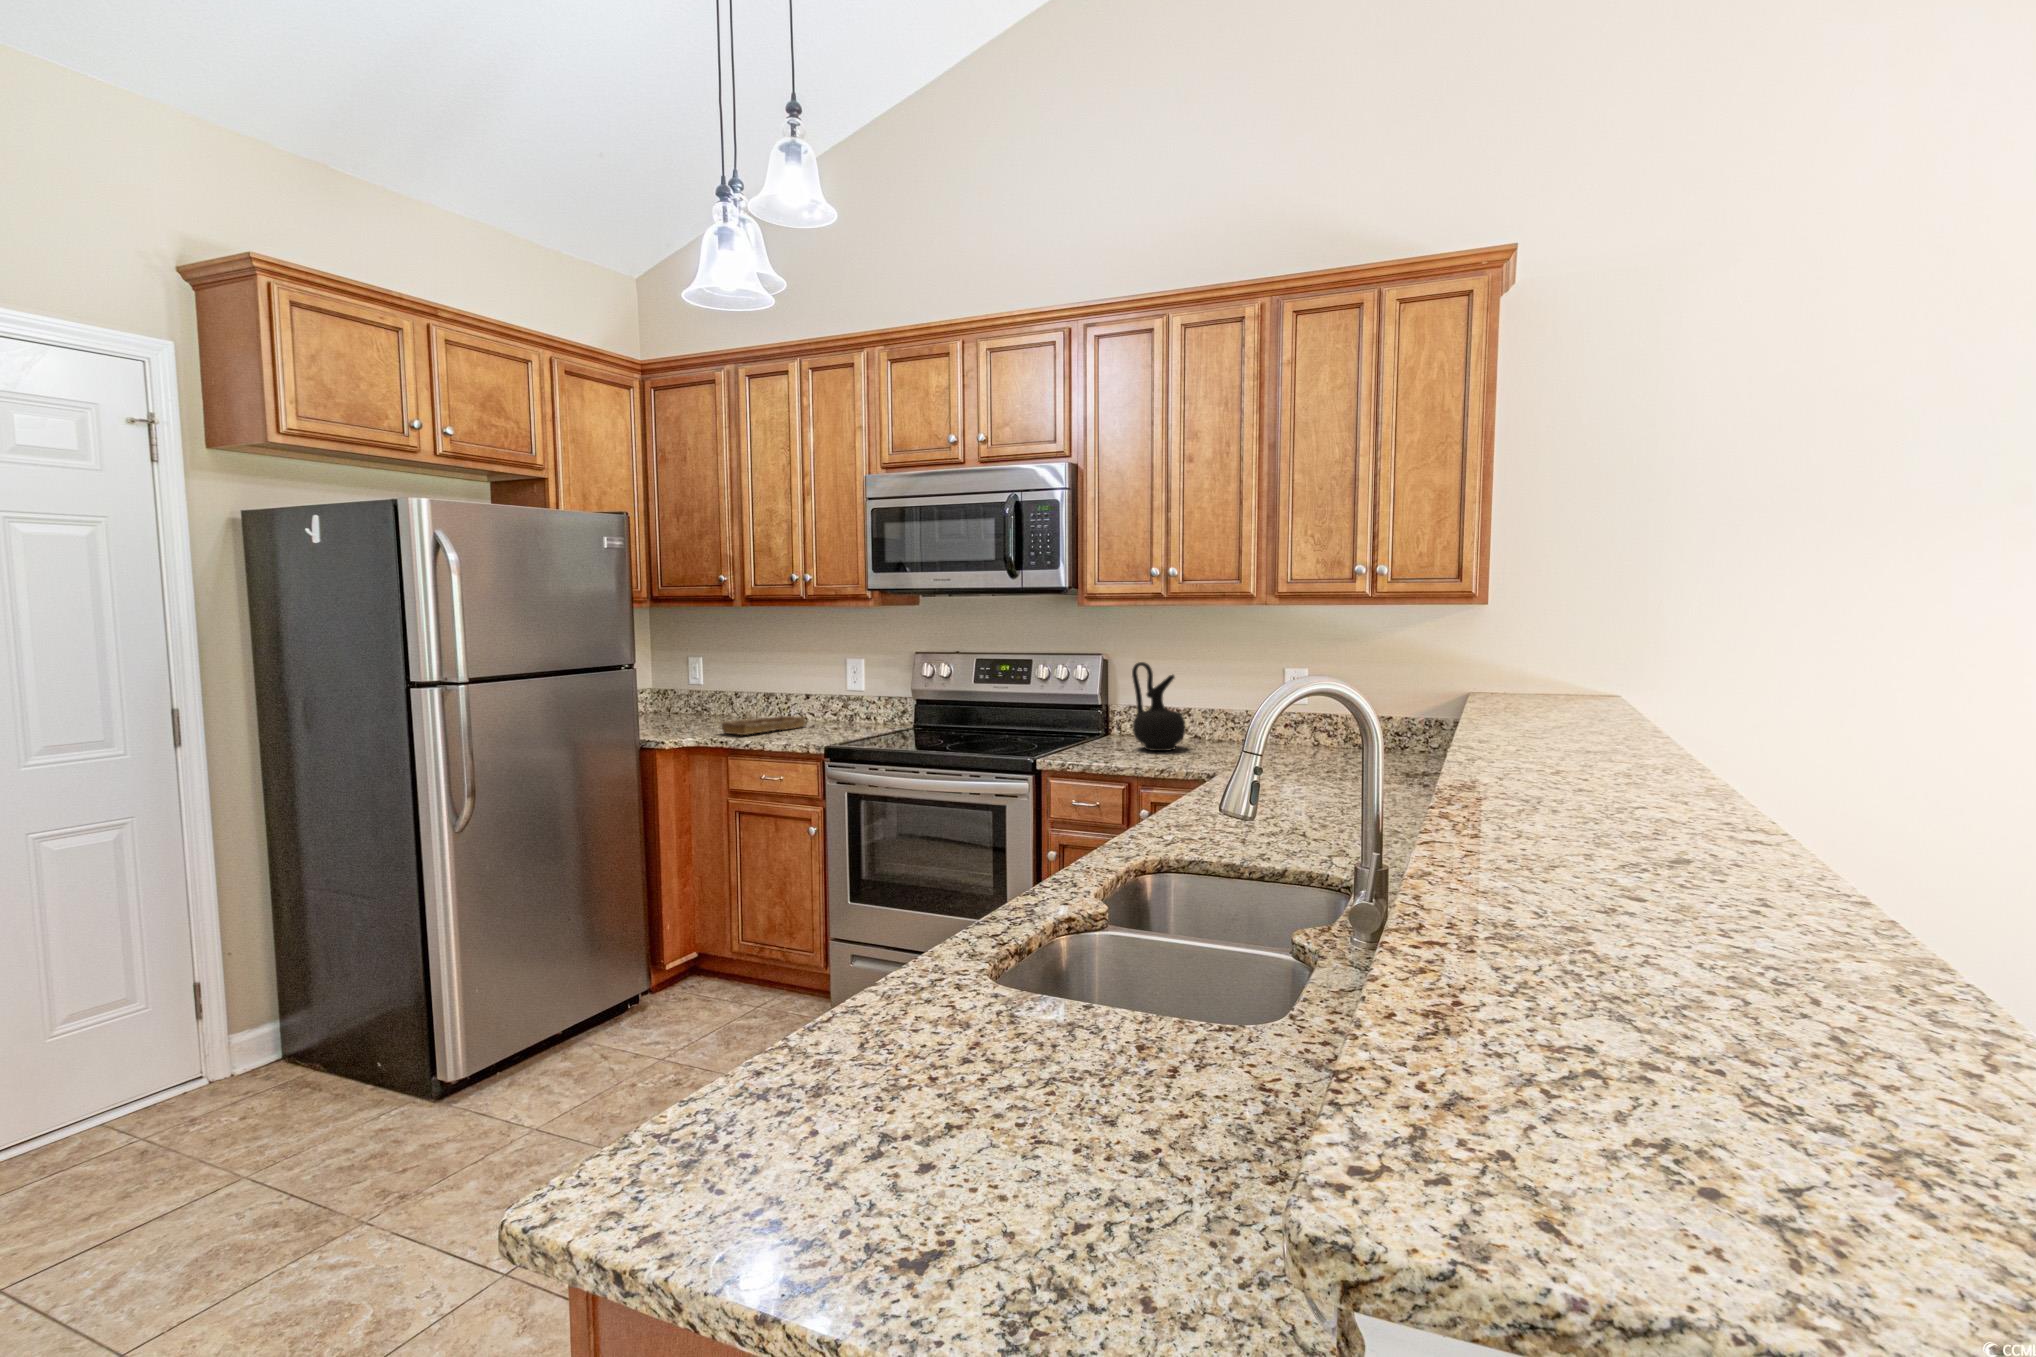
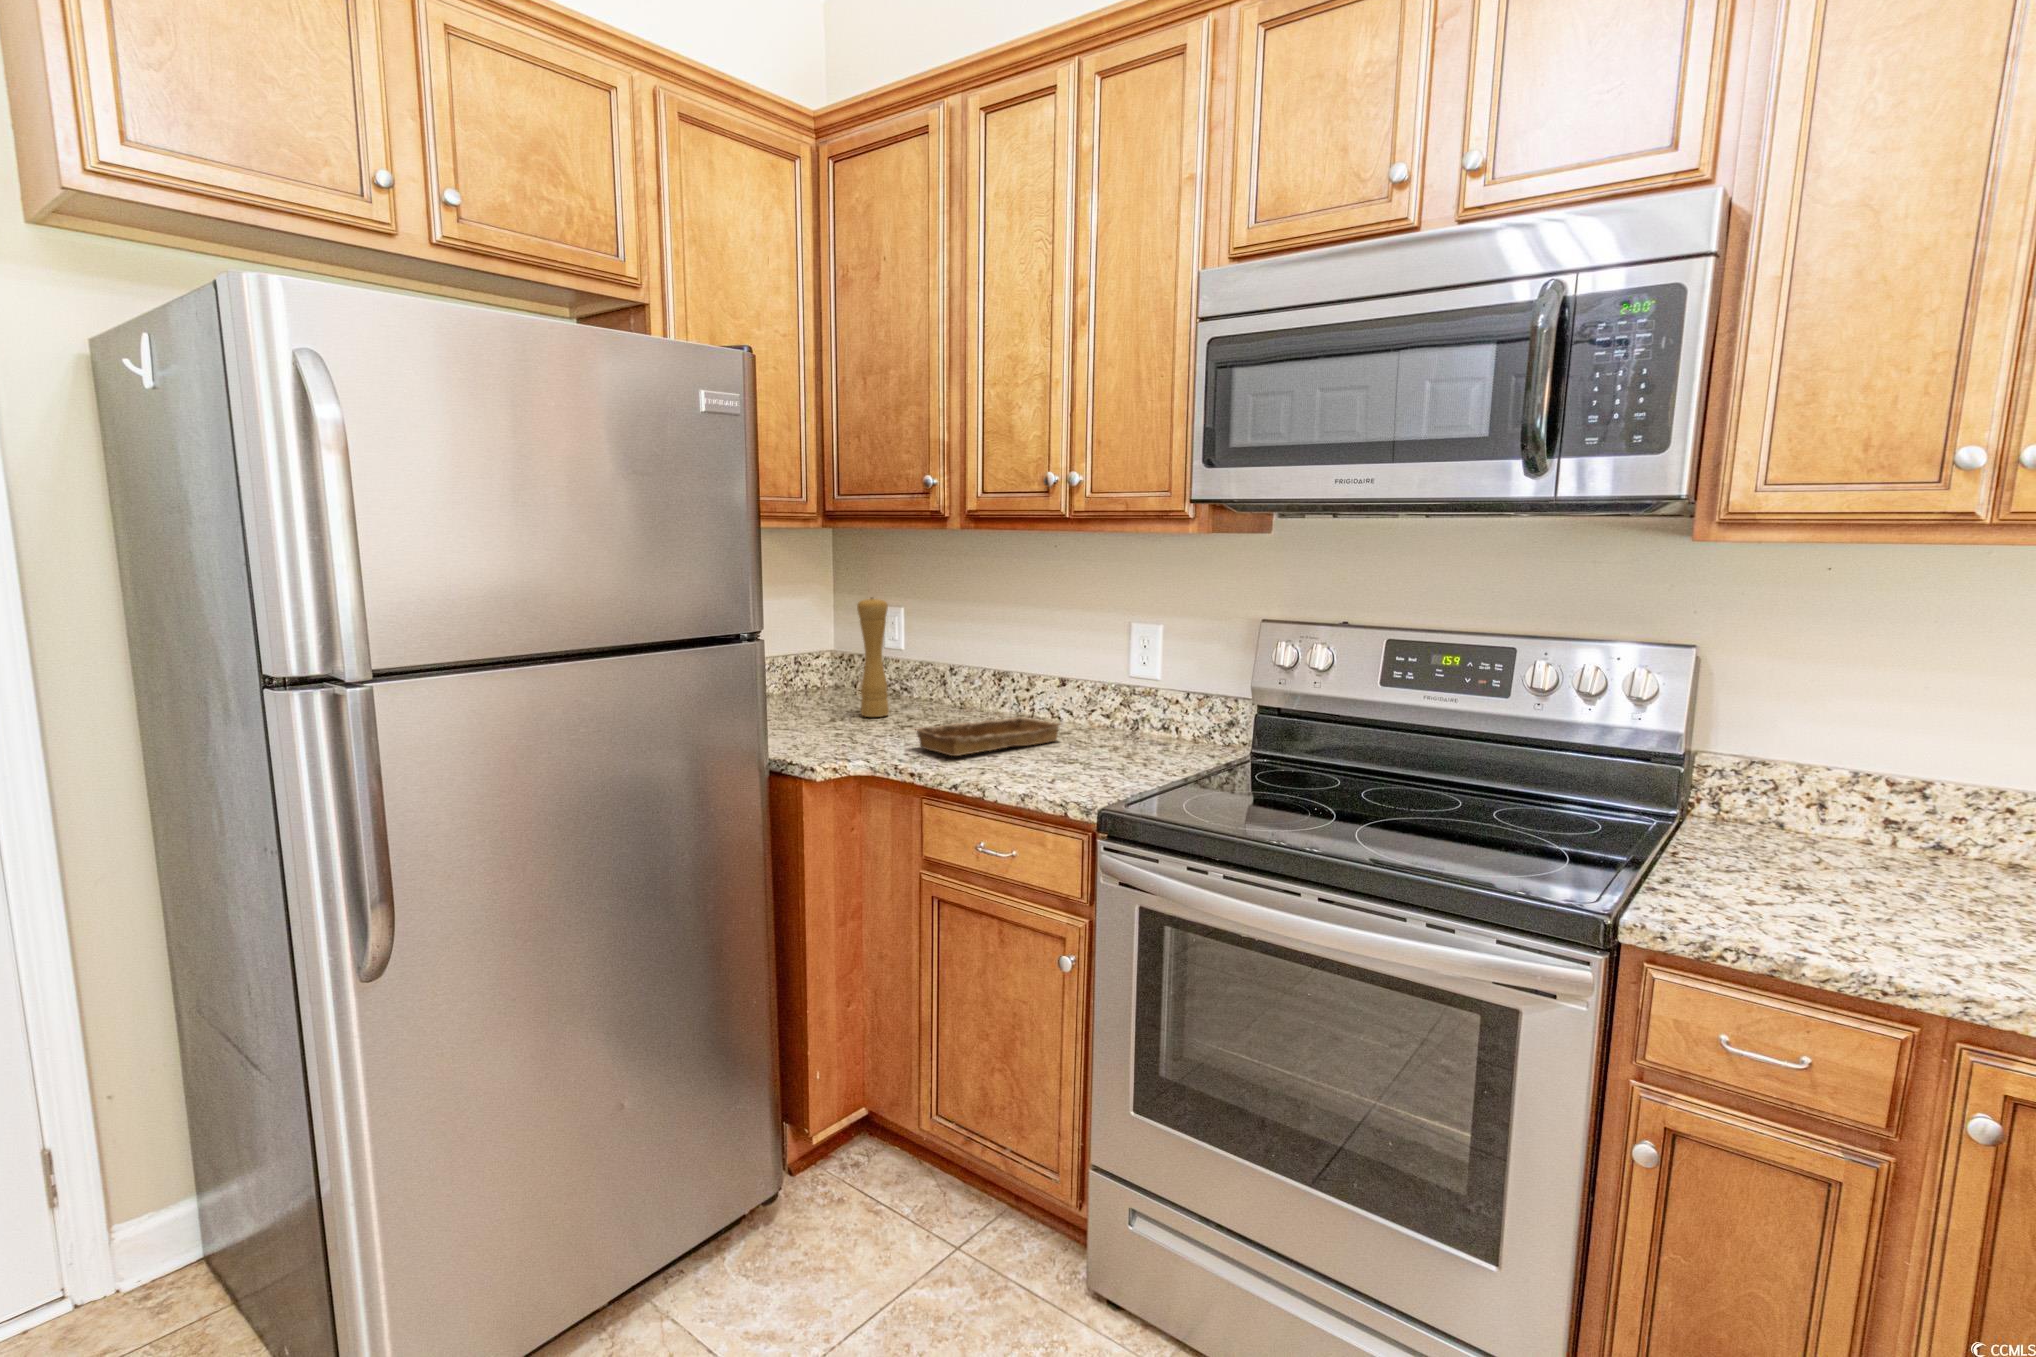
pepper mill: none [676,649,698,723] -> present [857,597,889,717]
ceramic jug: present [1132,662,1185,751] -> none [1818,680,1983,903]

